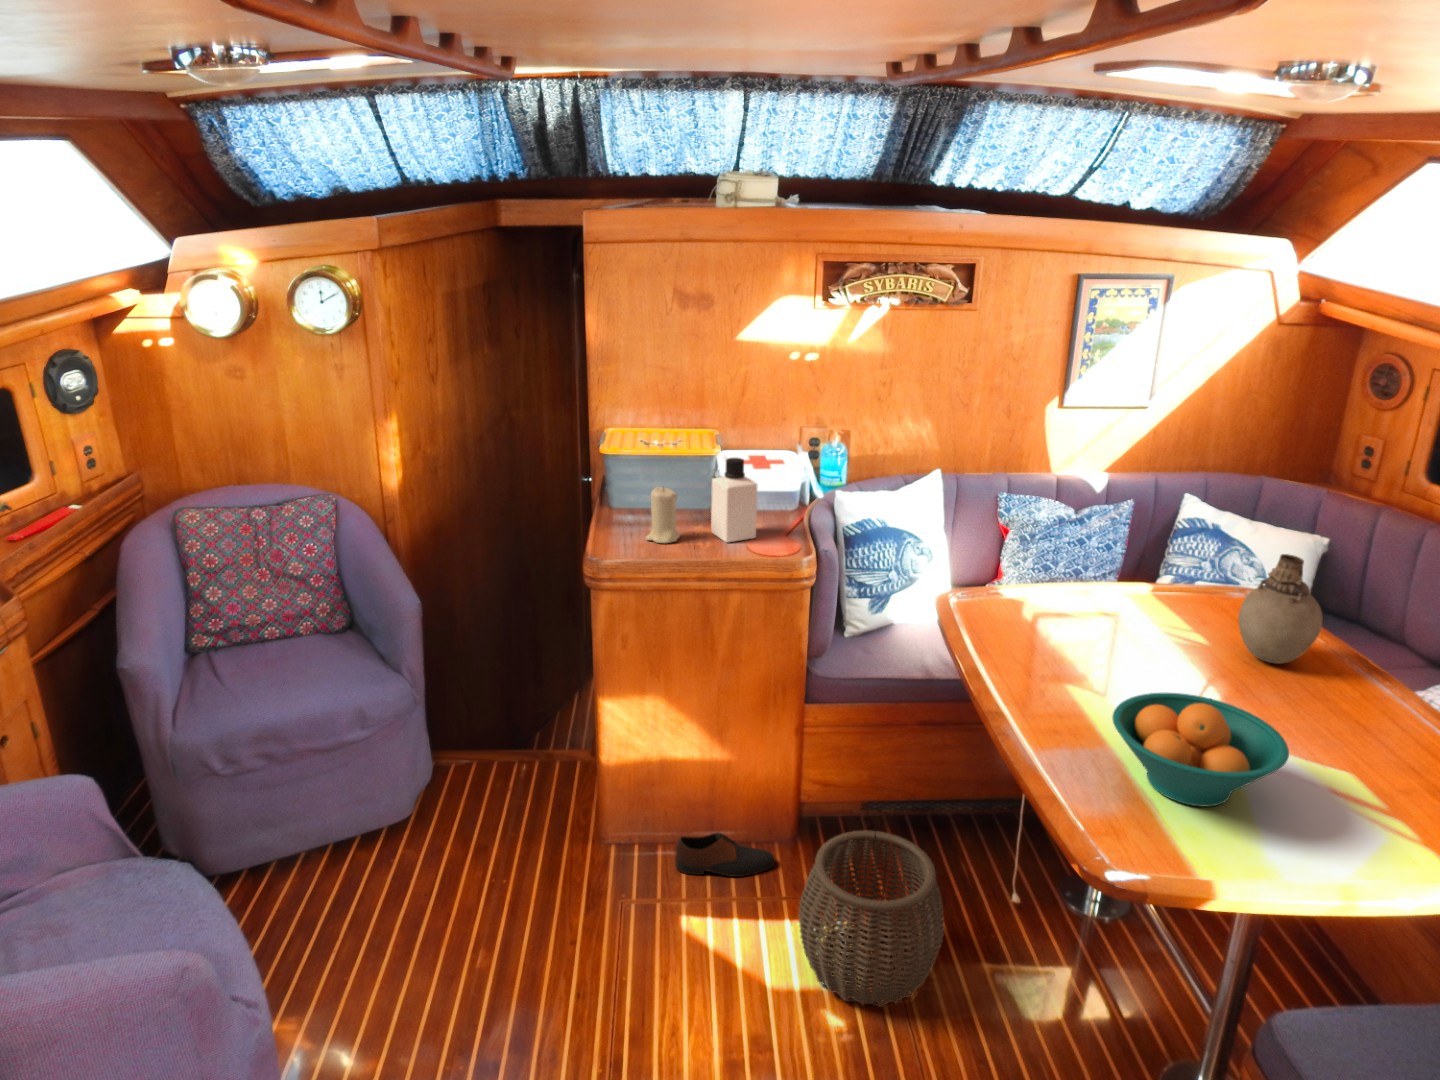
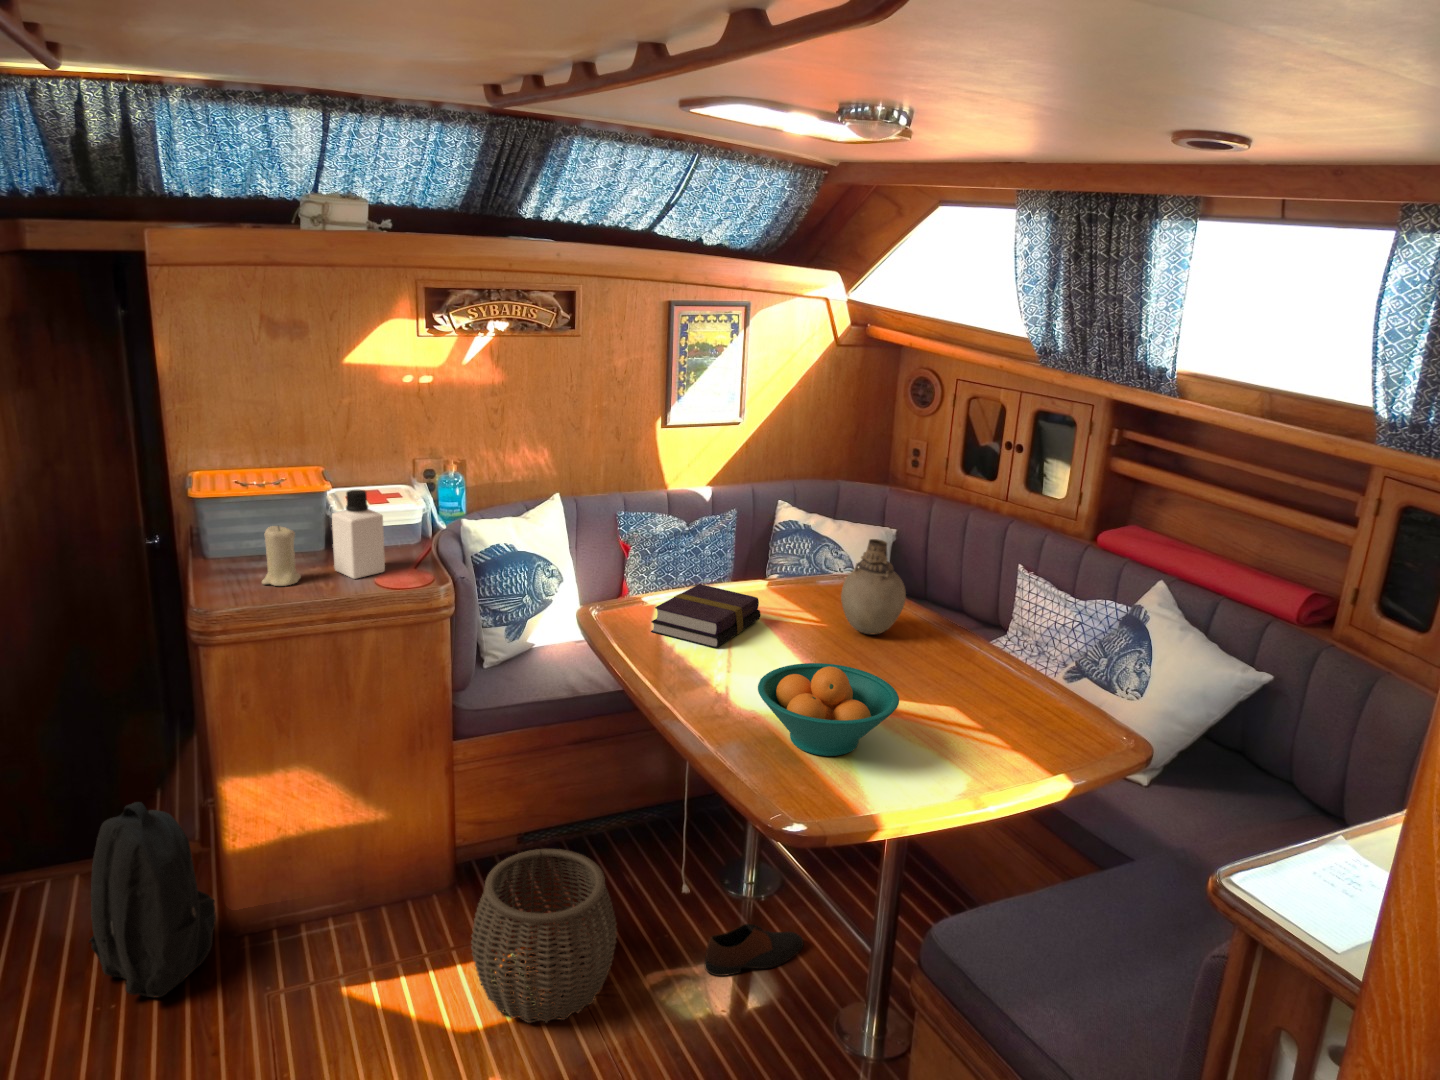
book: none [1010,583,1138,656] -> present [651,584,761,648]
backpack: none [486,722,584,895] -> present [89,802,216,998]
shoe: present [675,833,775,877] -> present [705,923,804,976]

